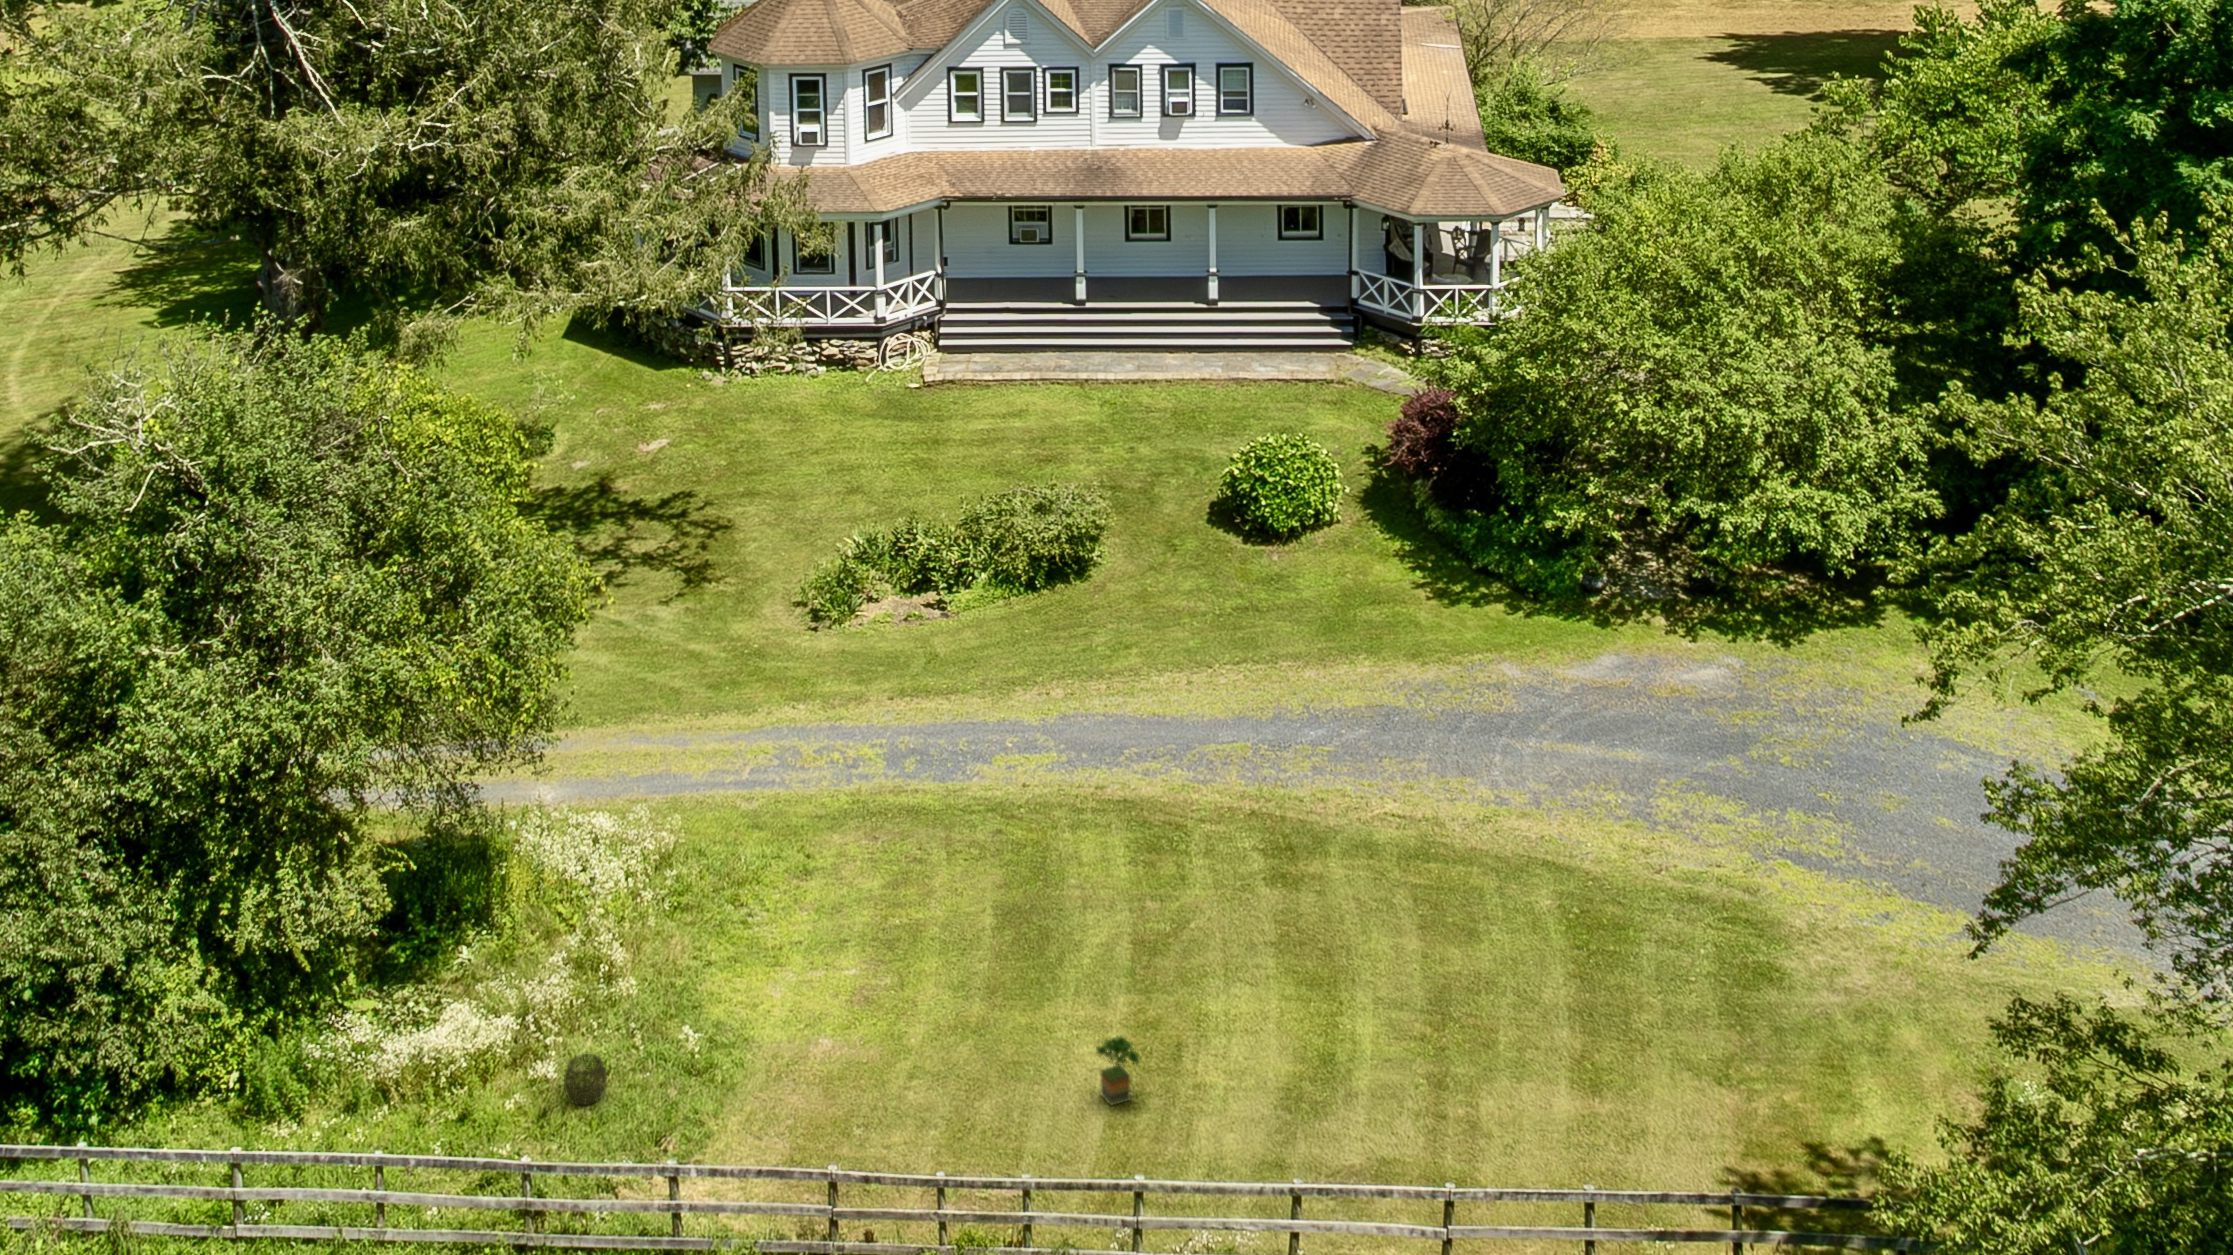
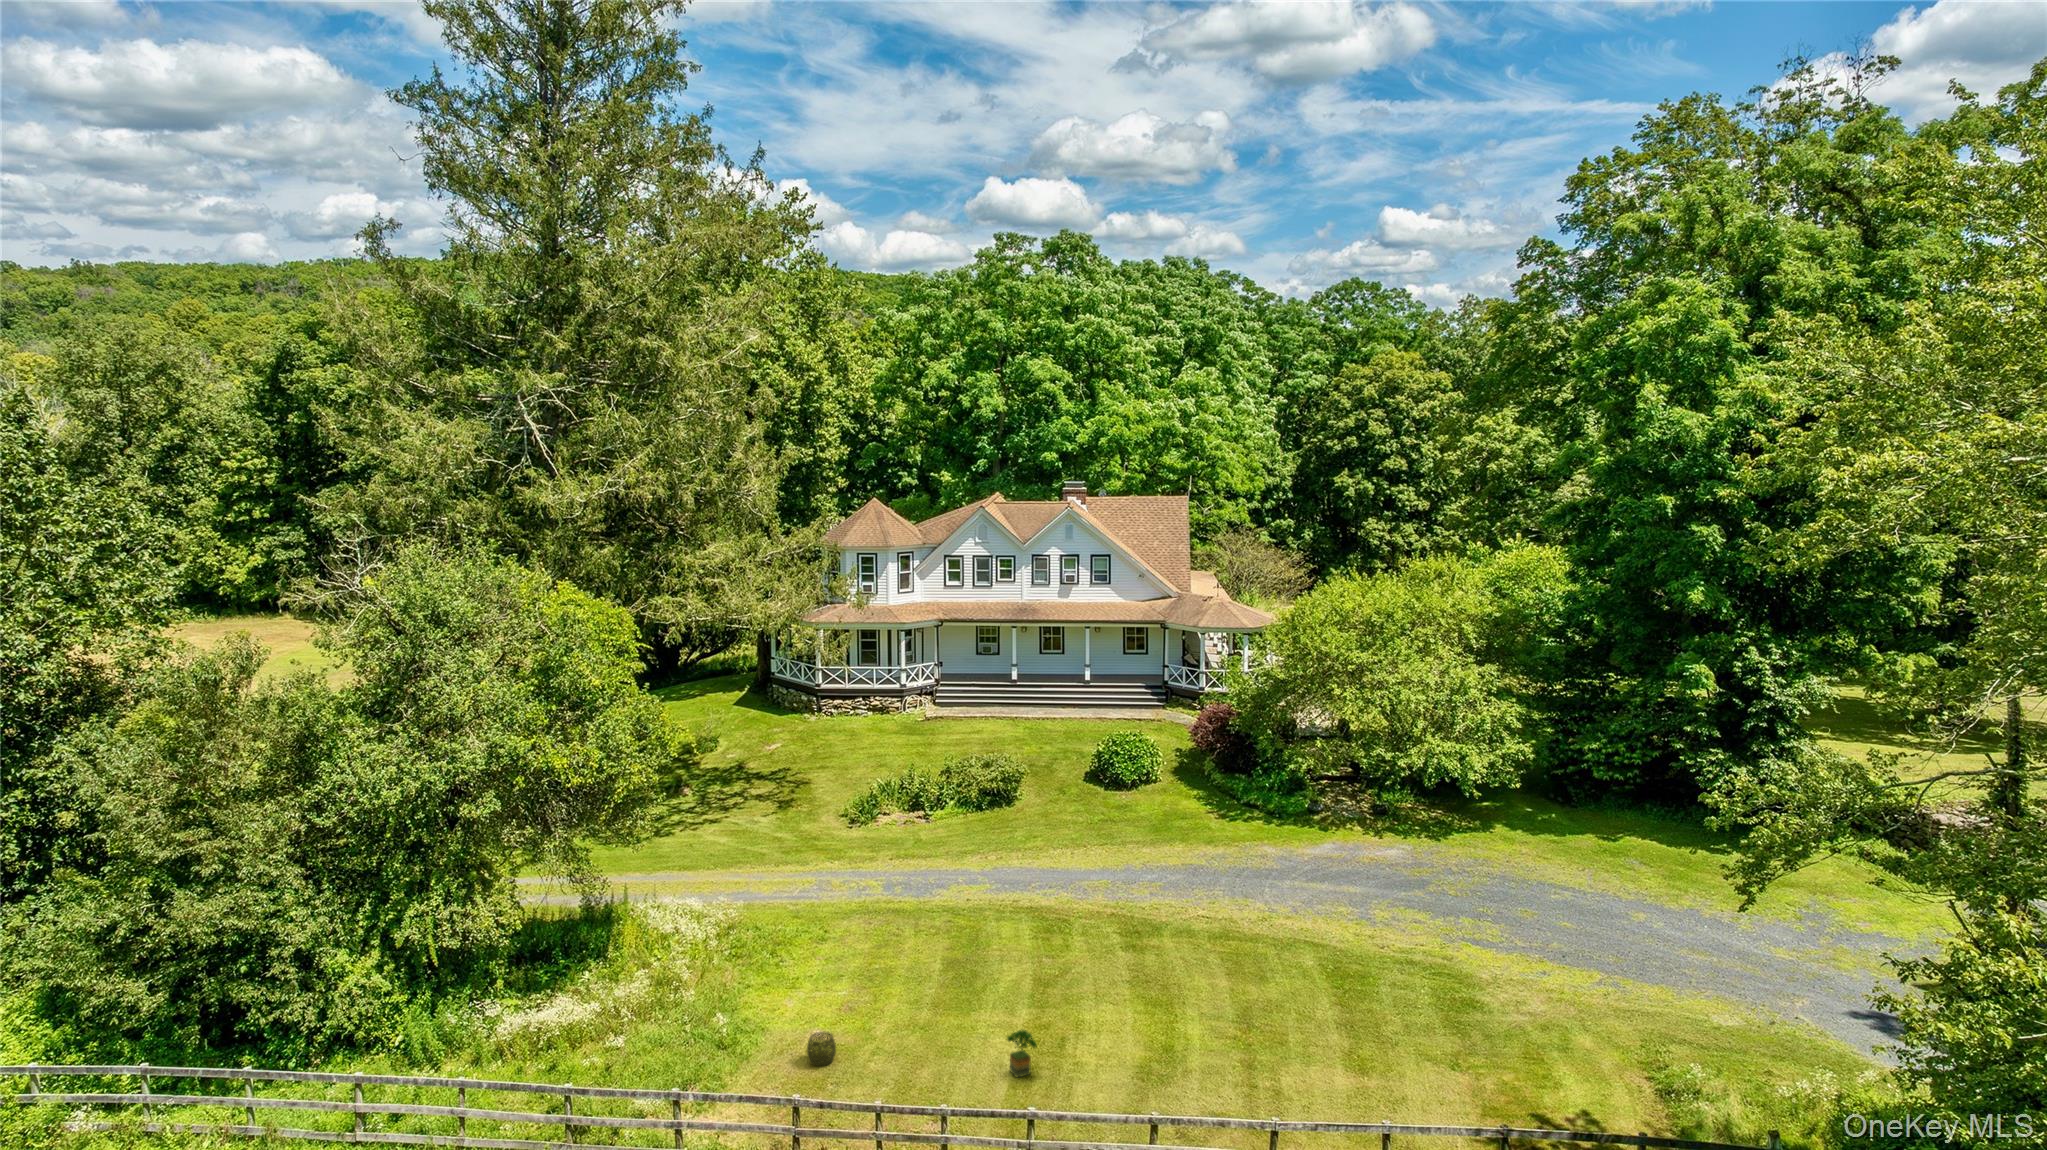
woven basket: present [564,1054,607,1105] -> present [807,1032,836,1066]

